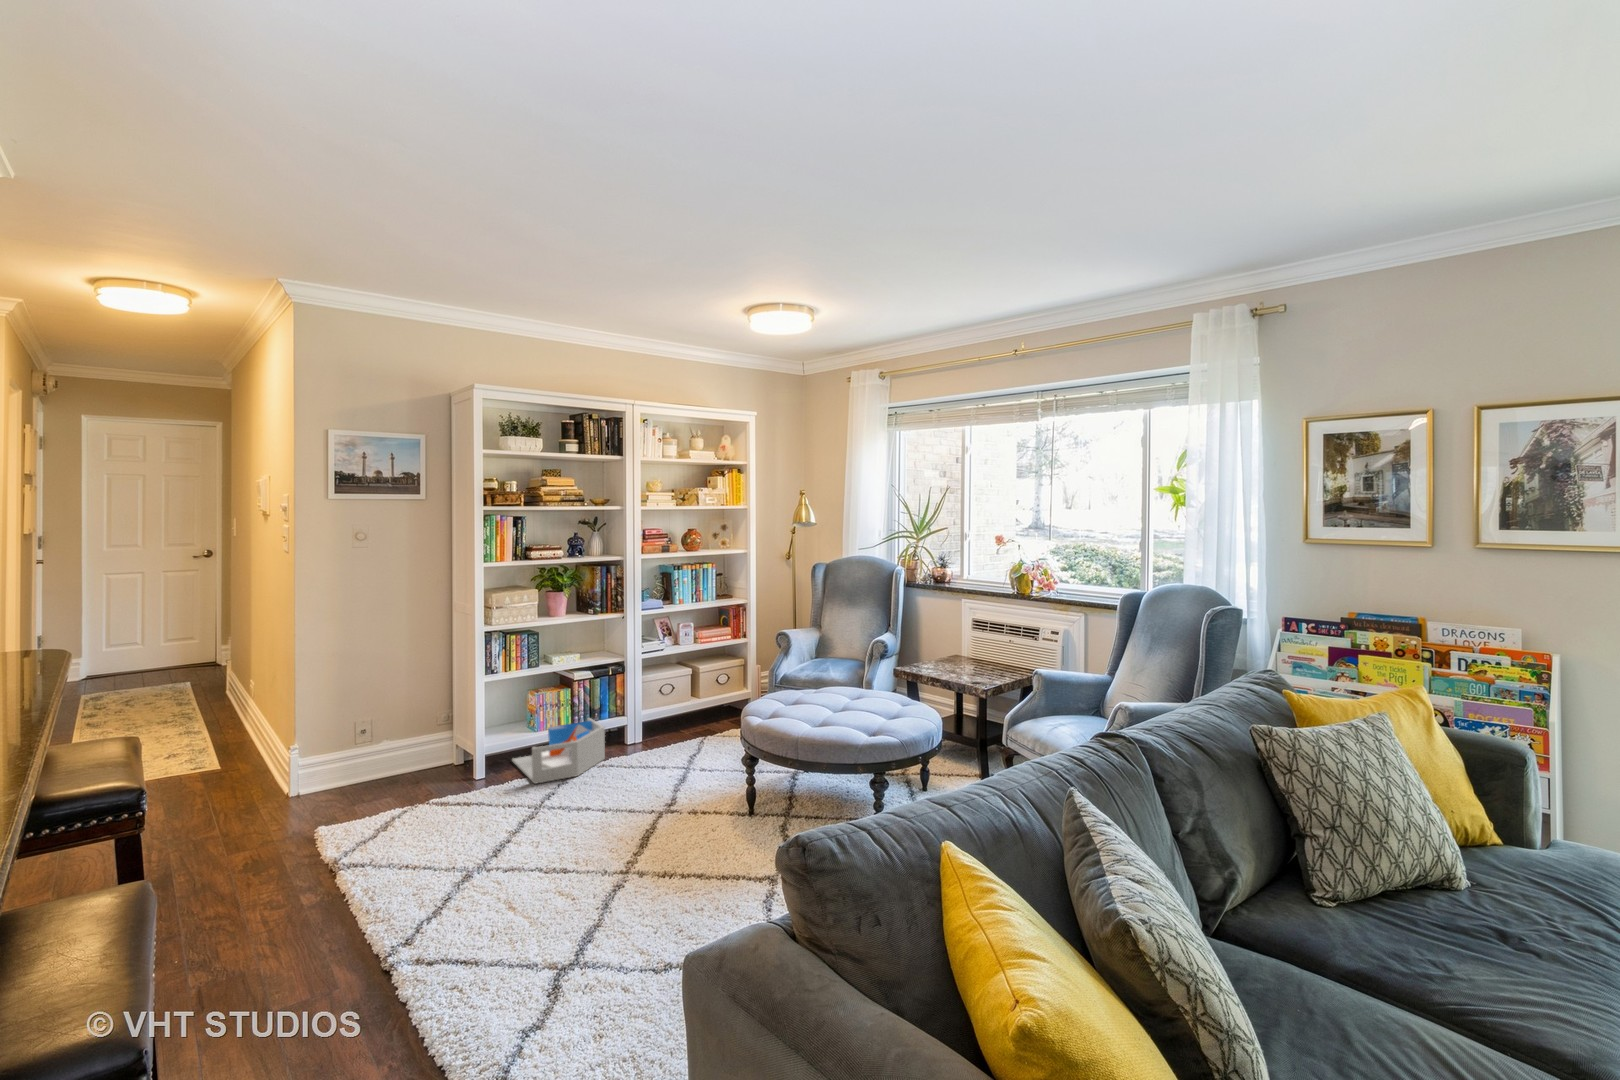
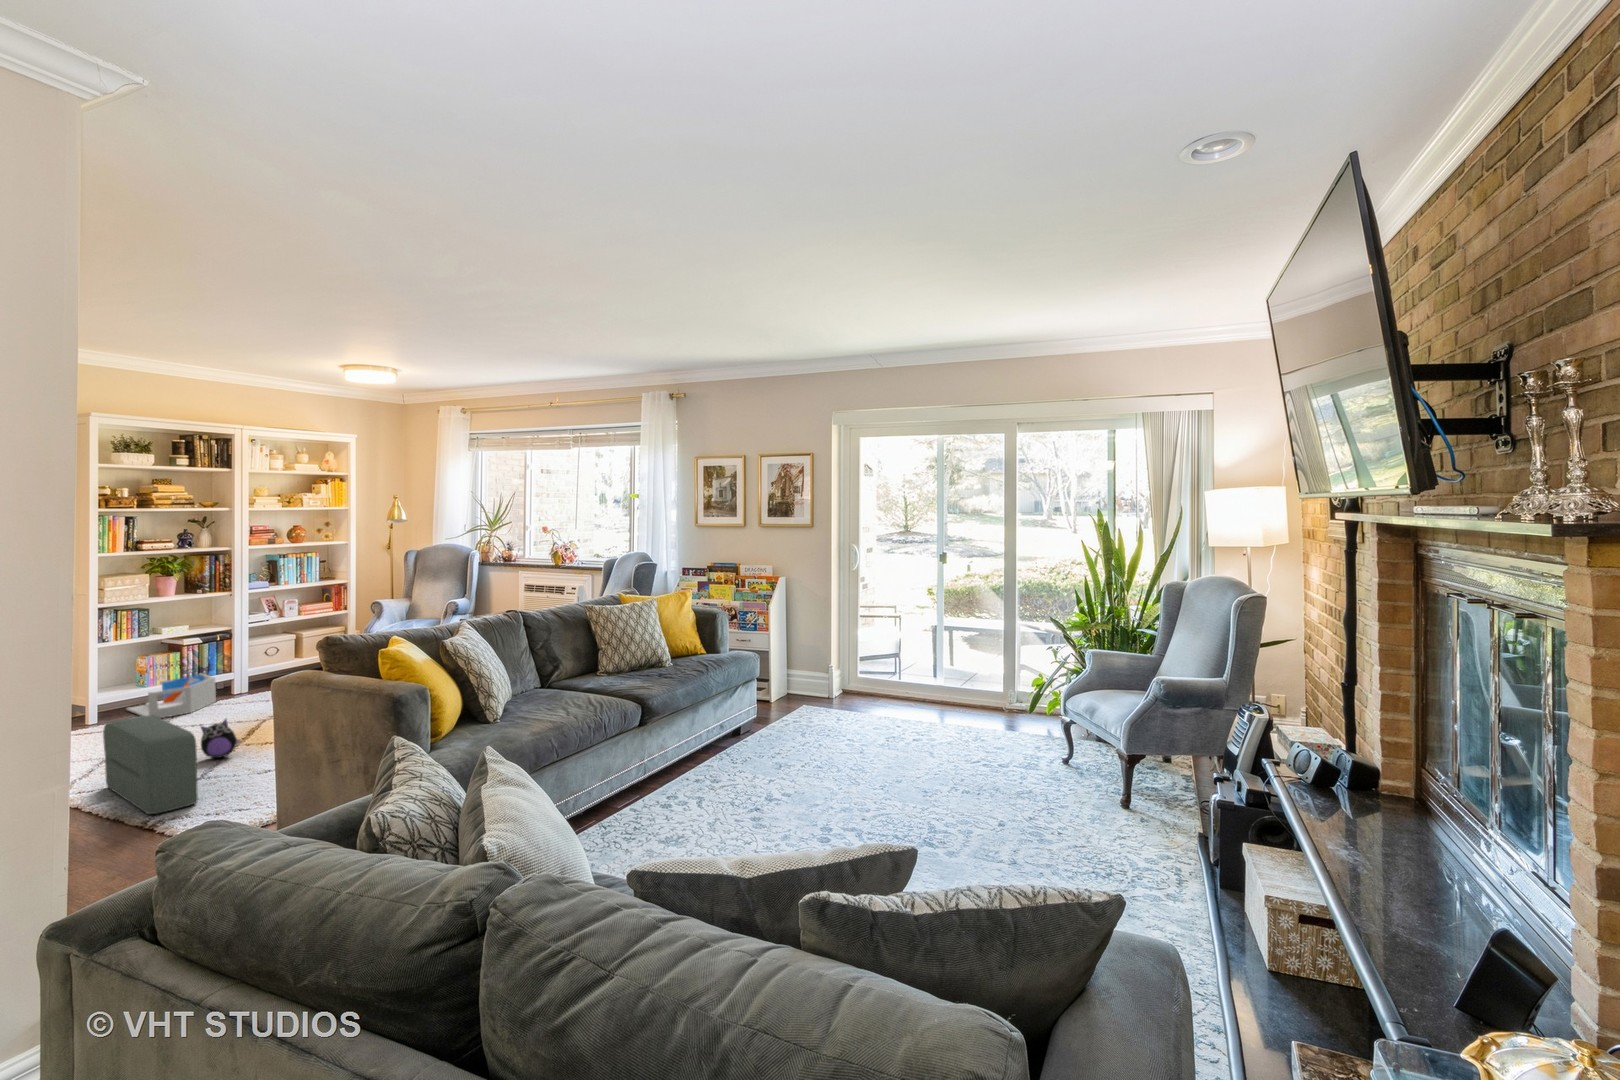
plush toy: none [584,821,635,885] -> present [201,719,241,758]
pouf: none [459,823,575,1033] -> present [103,715,198,814]

